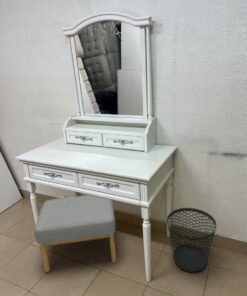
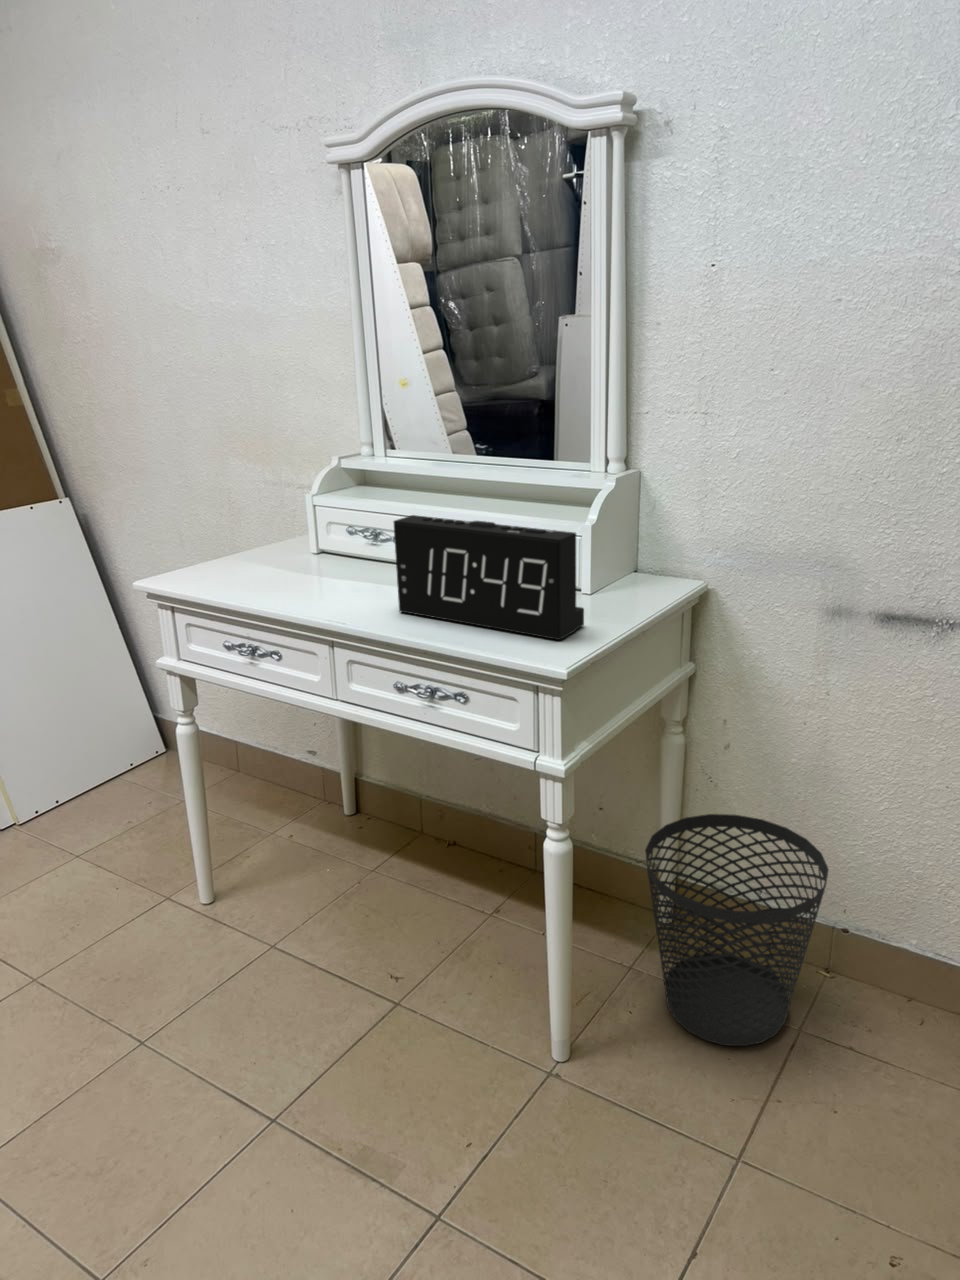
alarm clock: none [93,135,149,169] -> present [394,515,584,640]
footstool: present [34,195,116,272] -> none [177,743,462,991]

